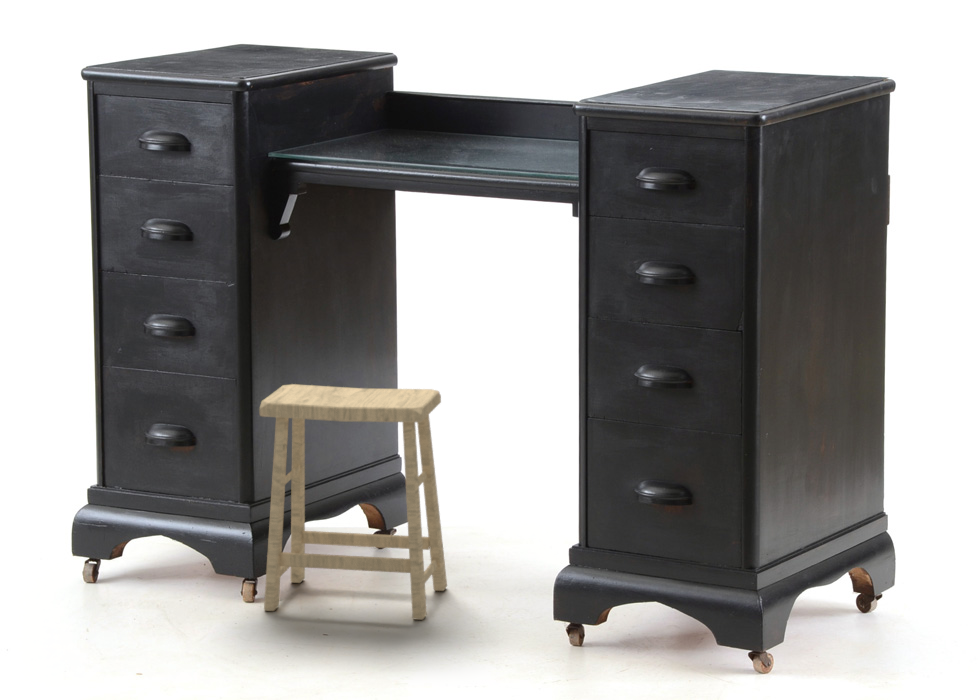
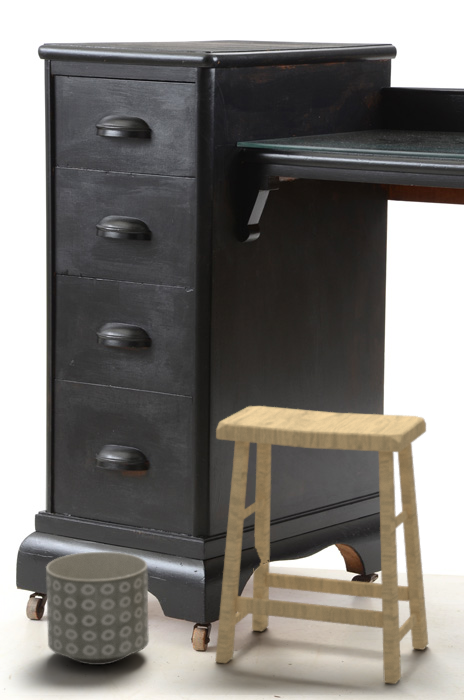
planter: none [111,519,204,618] -> present [46,552,149,665]

